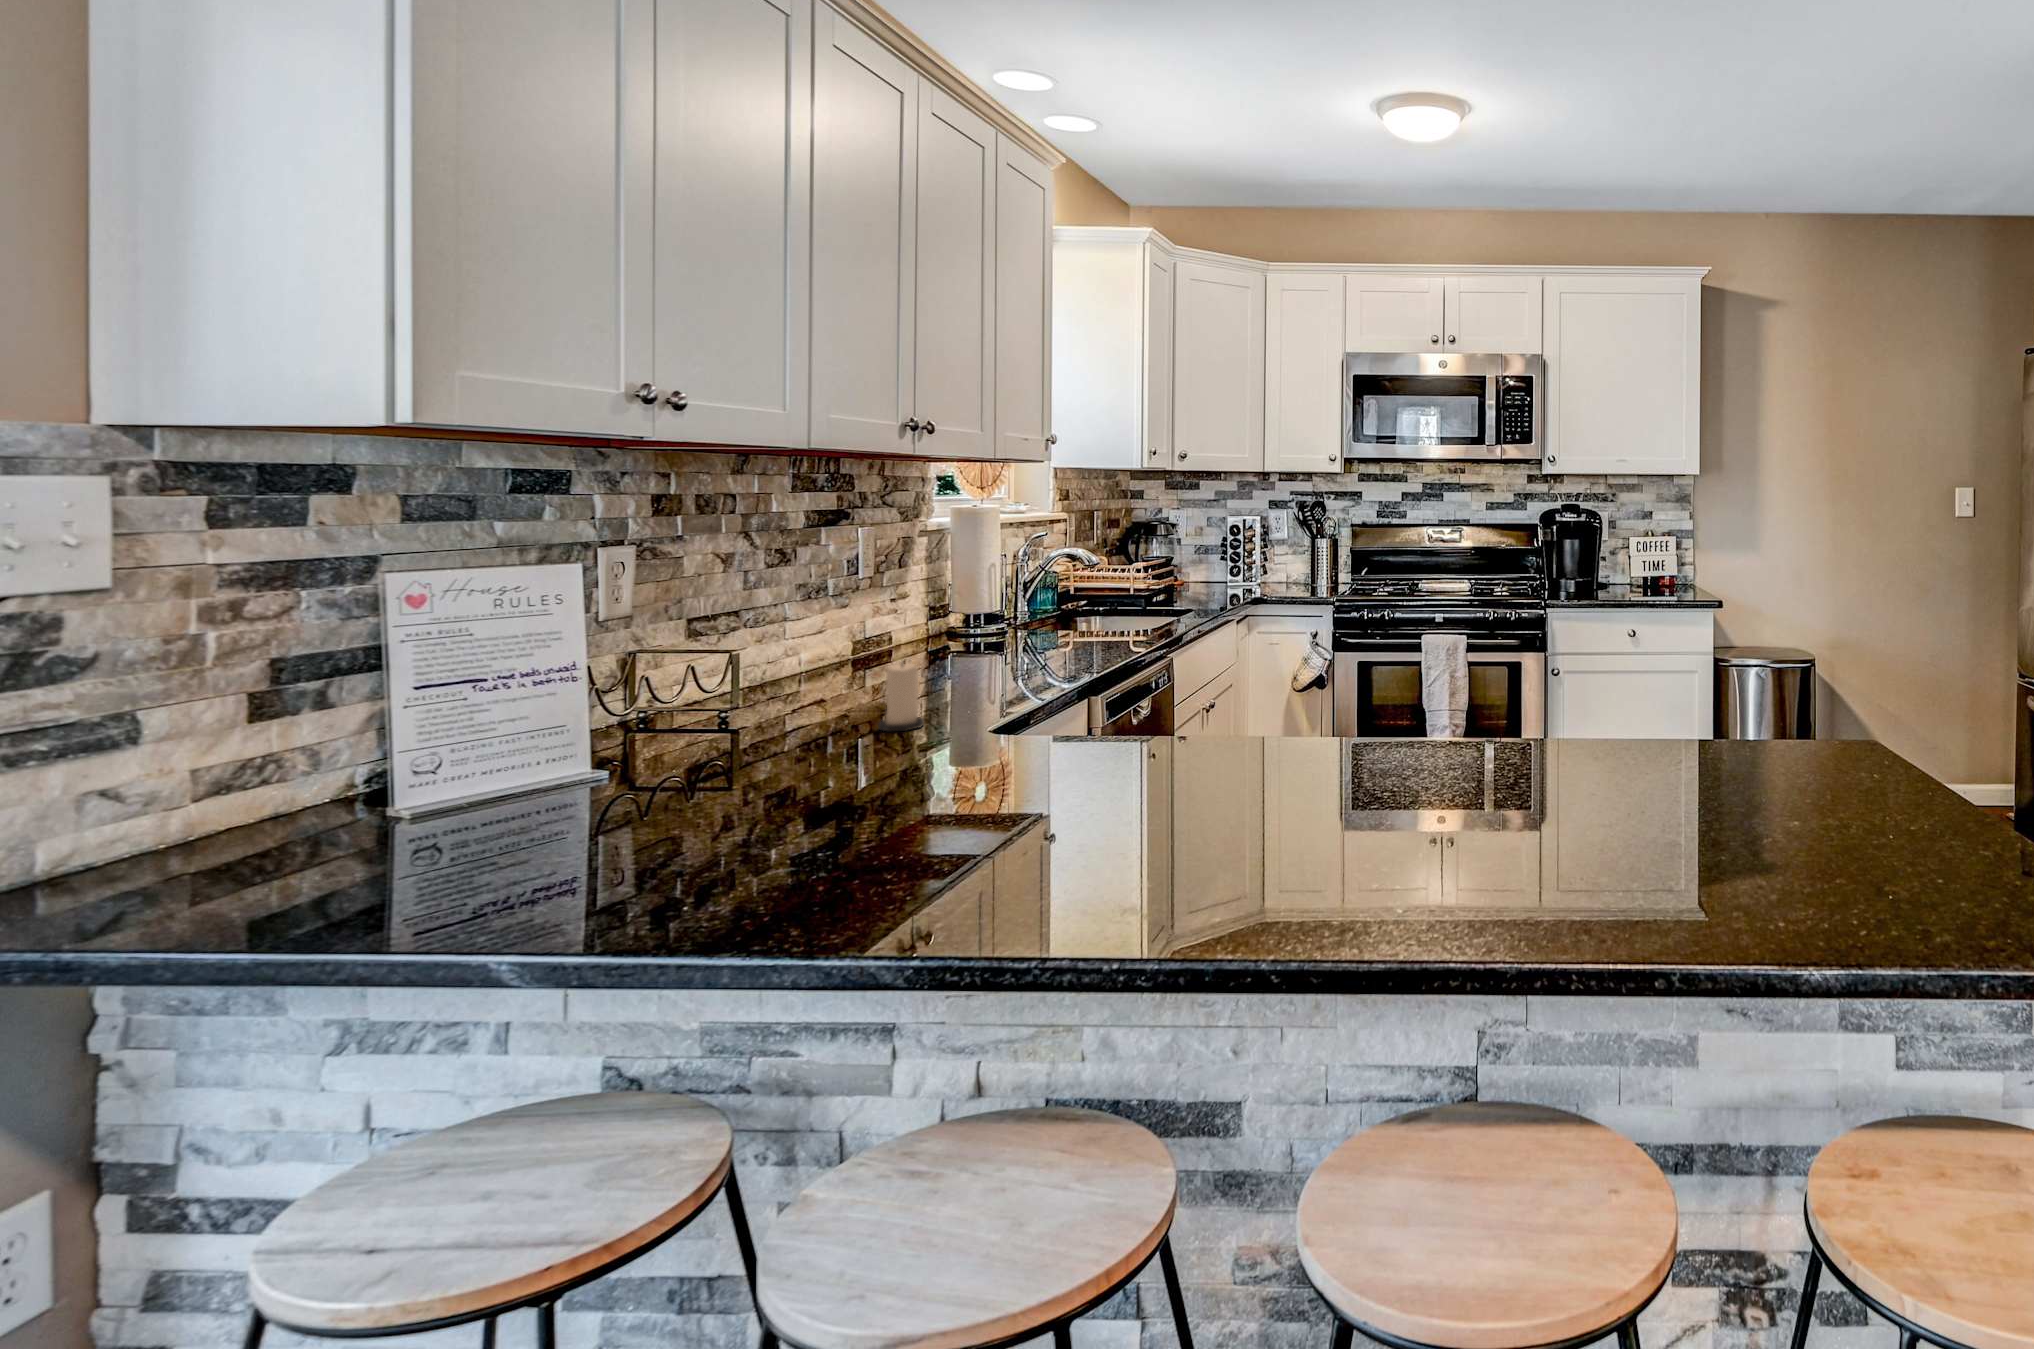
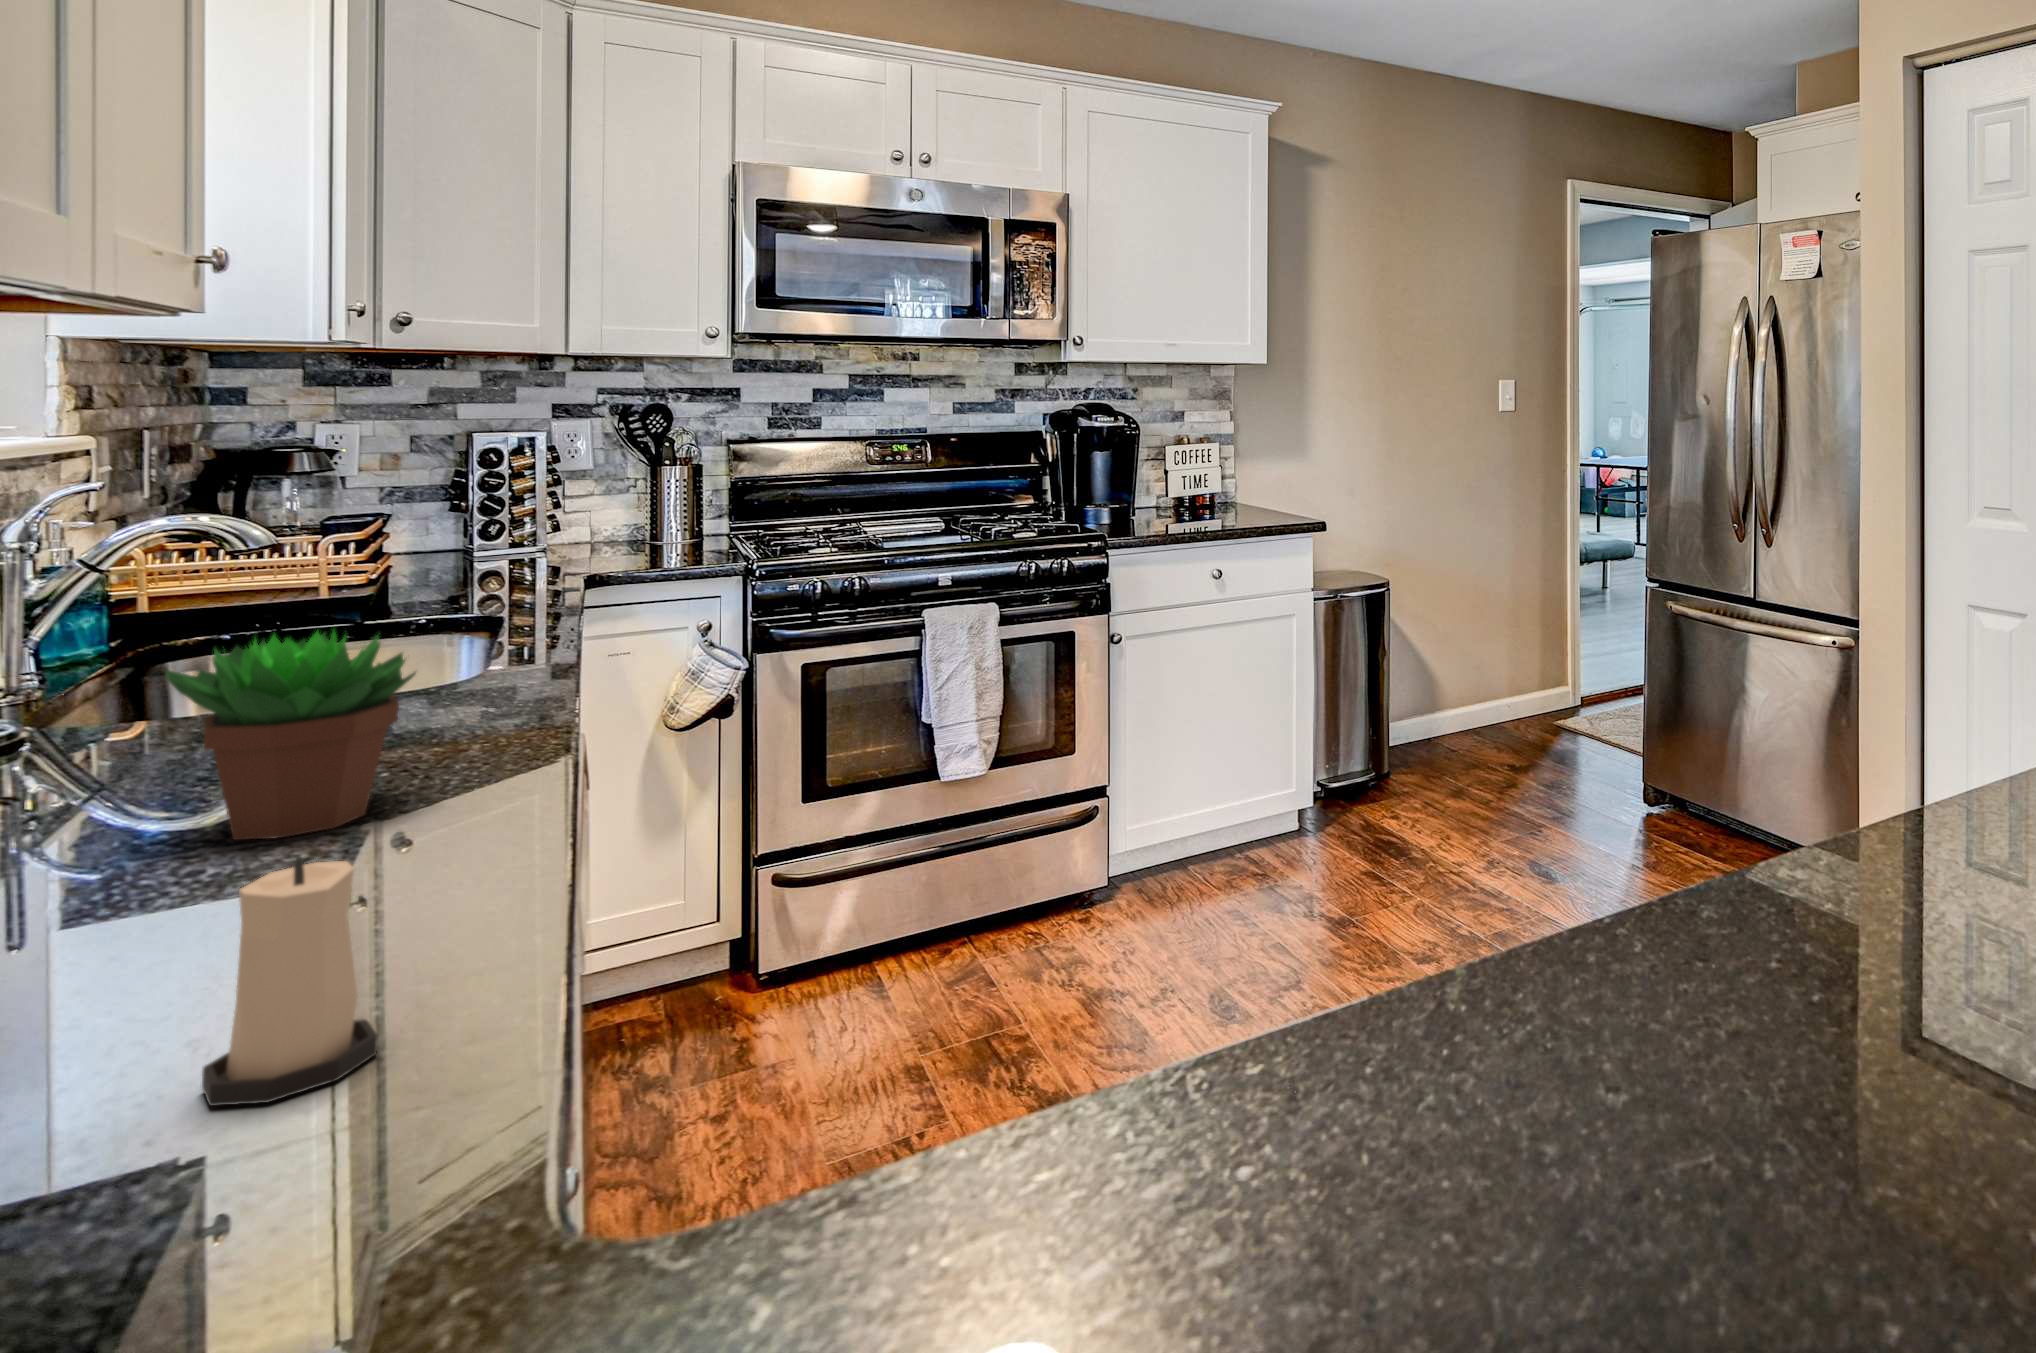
succulent plant: none [961,598,1045,678] -> present [164,631,415,840]

